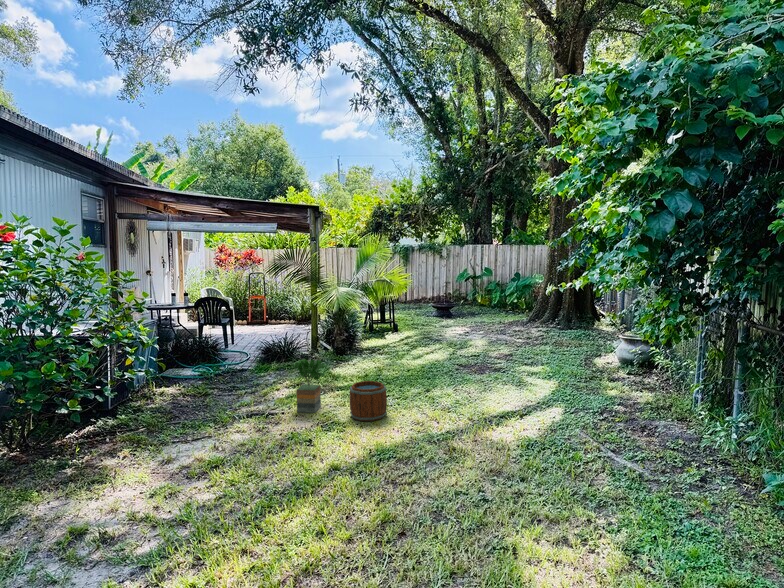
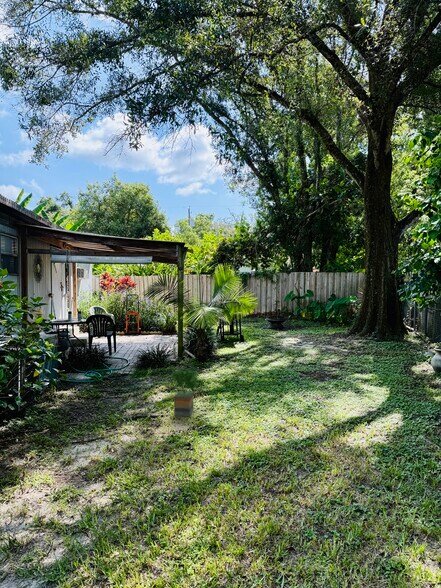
bucket: present [350,381,387,421] -> none [220,389,252,426]

